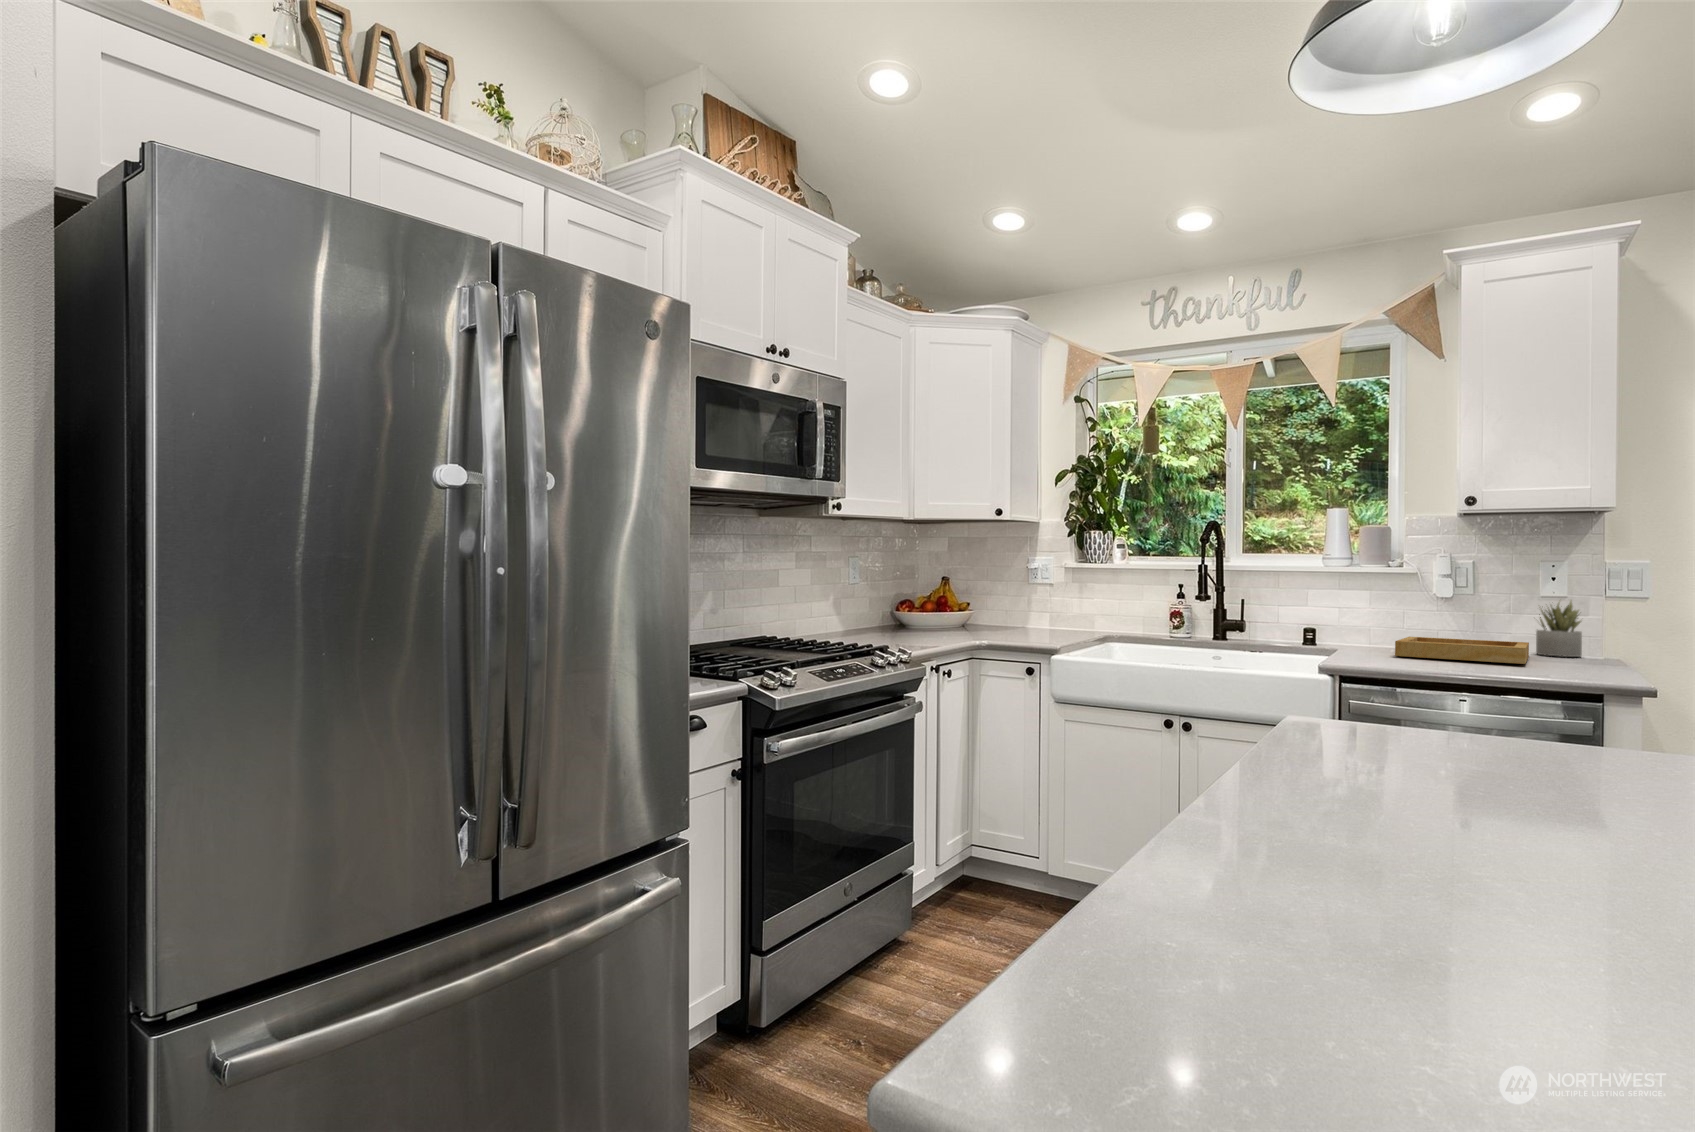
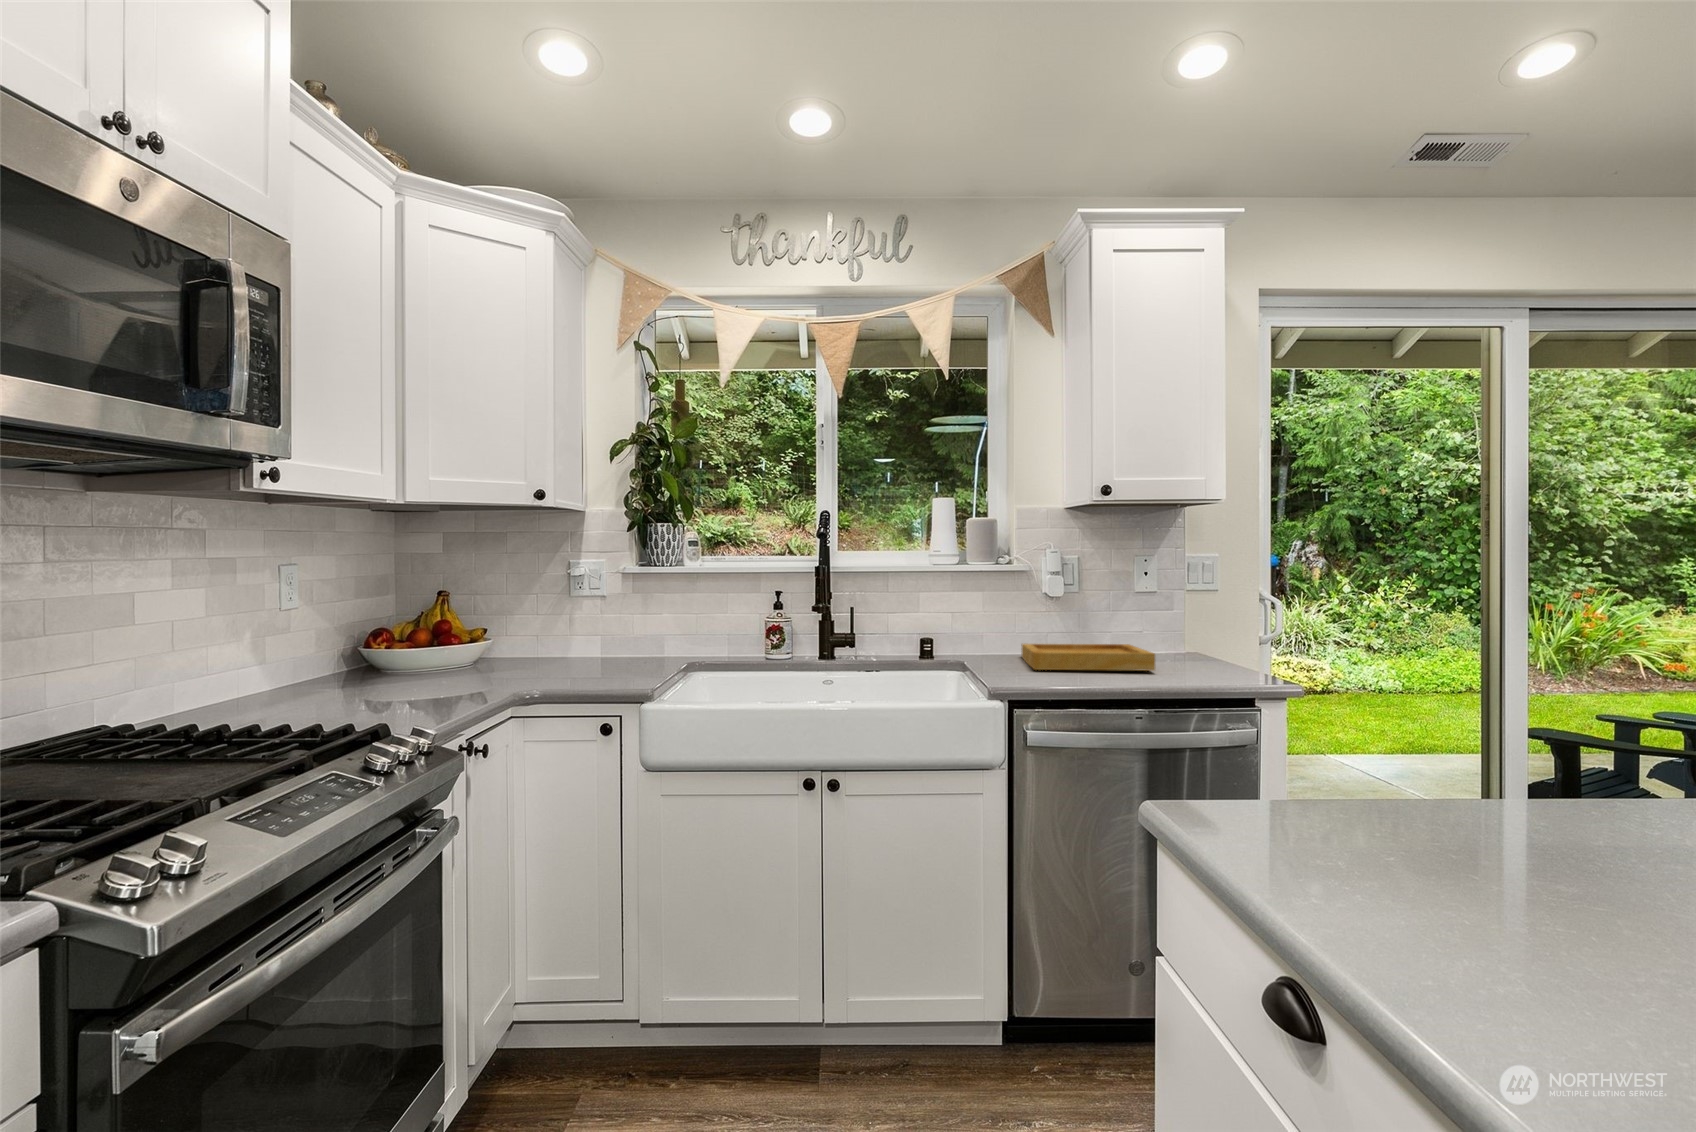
succulent plant: present [1536,601,1582,657] -> none [1125,597,1168,657]

